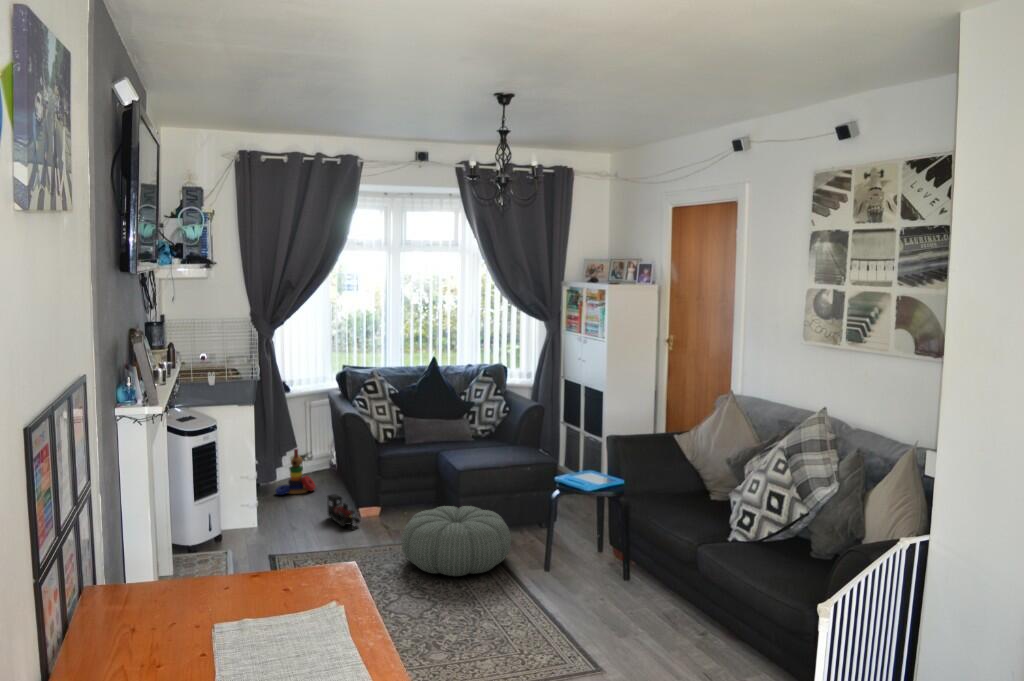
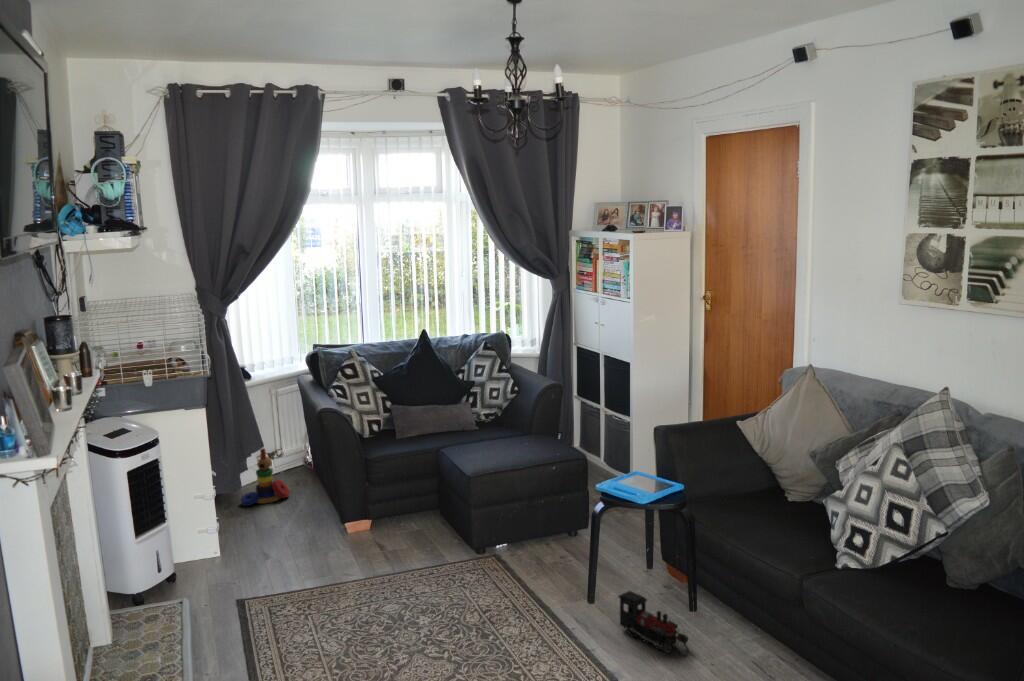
toy train: present [327,494,360,526] -> present [618,591,689,656]
pouf: present [402,506,511,576] -> none [405,521,542,618]

